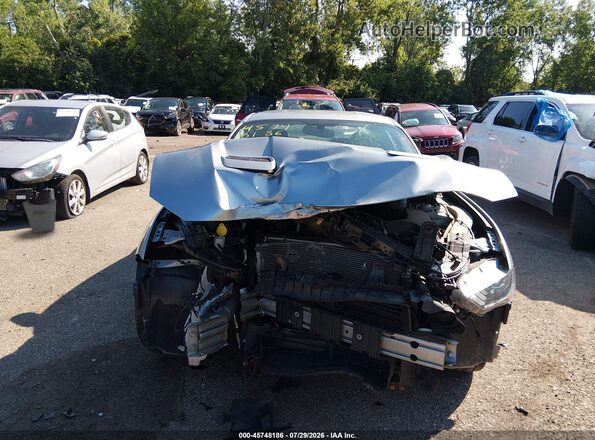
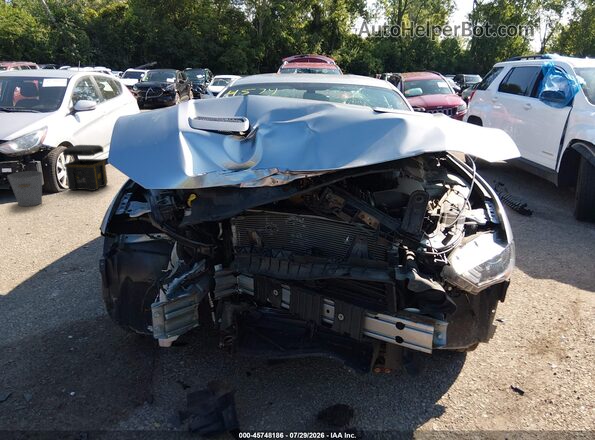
toolbox: none [76,173,117,218] -> present [63,145,107,191]

